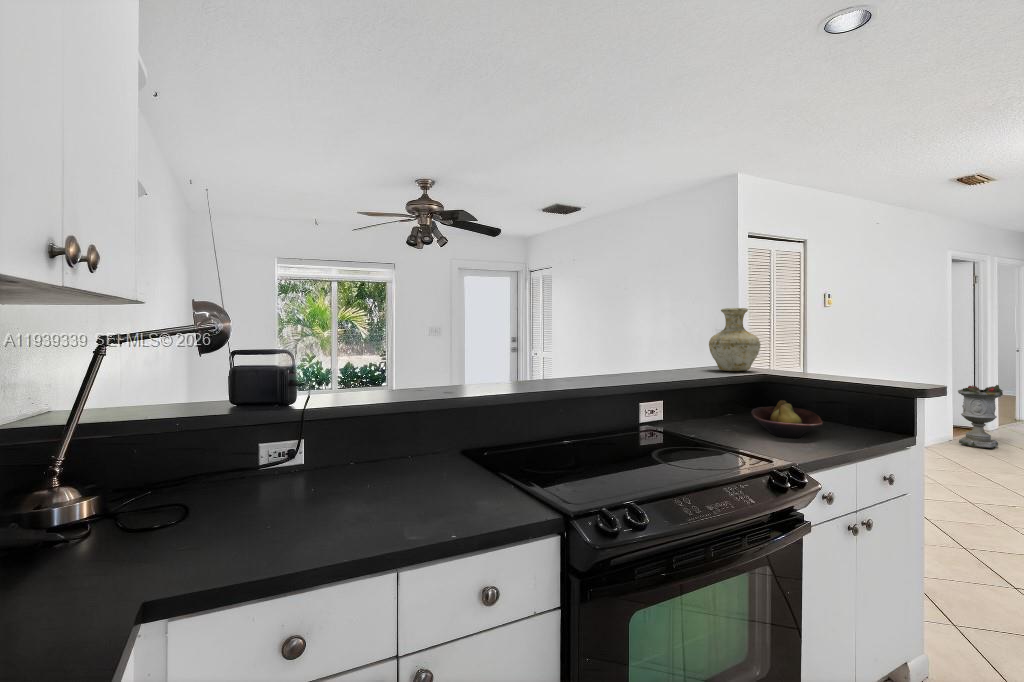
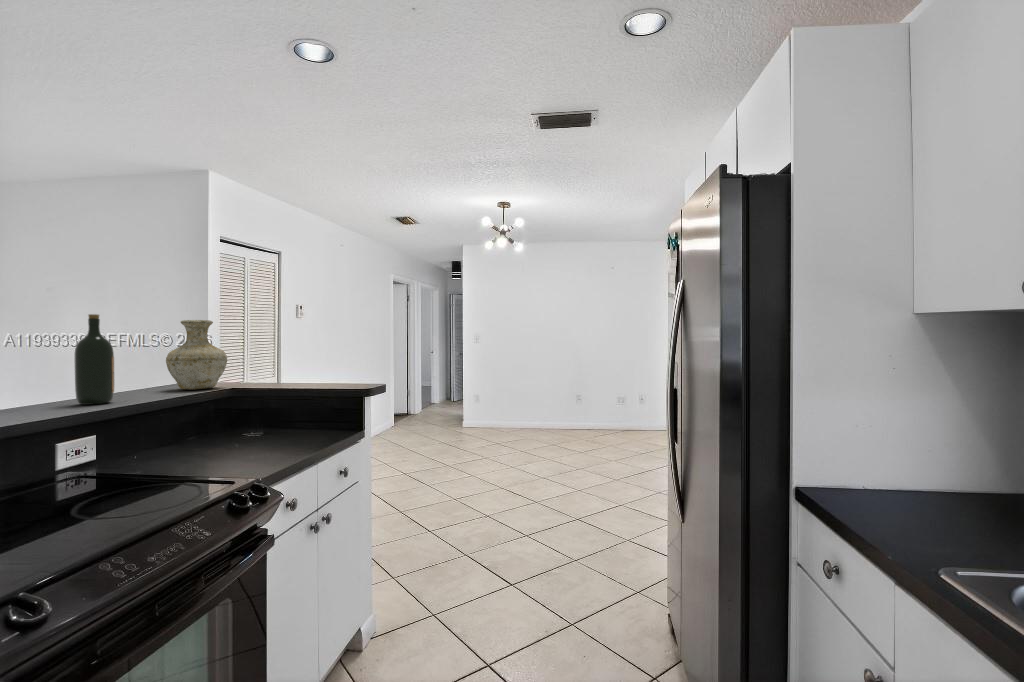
wine bottle: none [649,306,674,377] -> present [75,314,114,405]
planter: present [958,385,1003,448] -> none [391,383,417,431]
fruit bowl: present [751,400,823,438] -> none [215,415,288,453]

